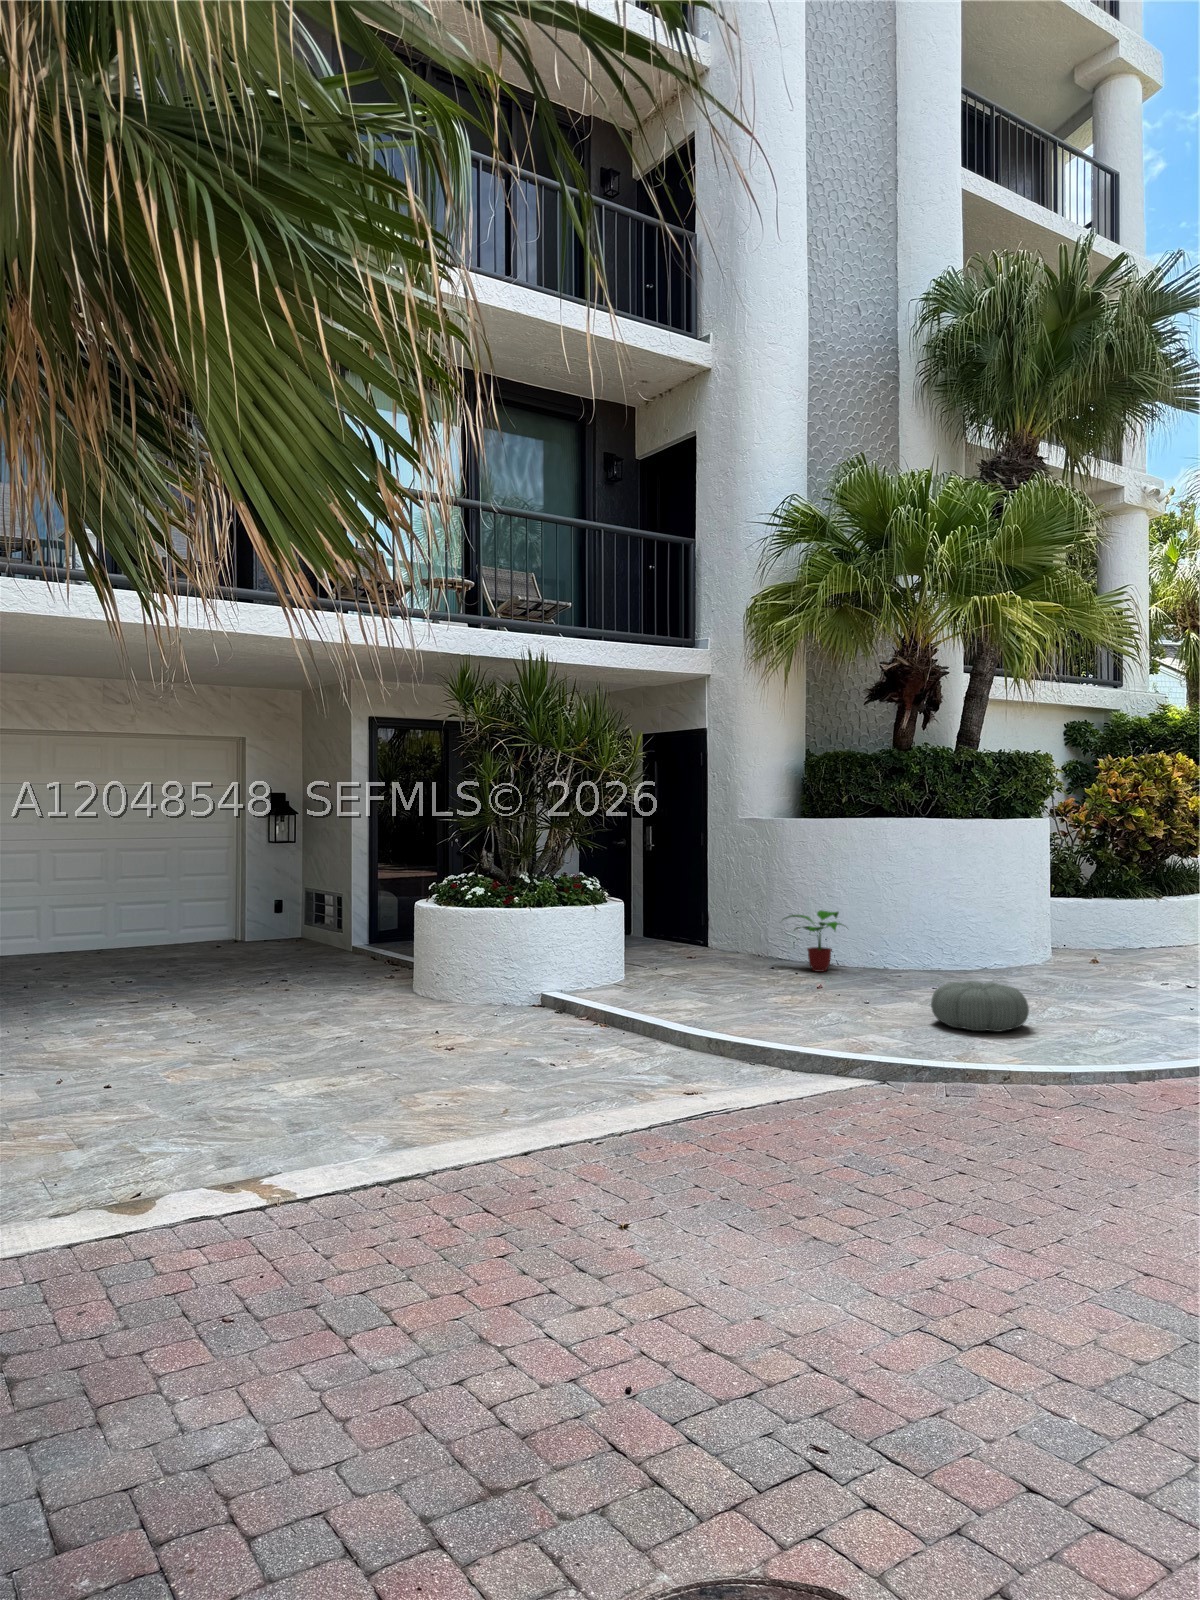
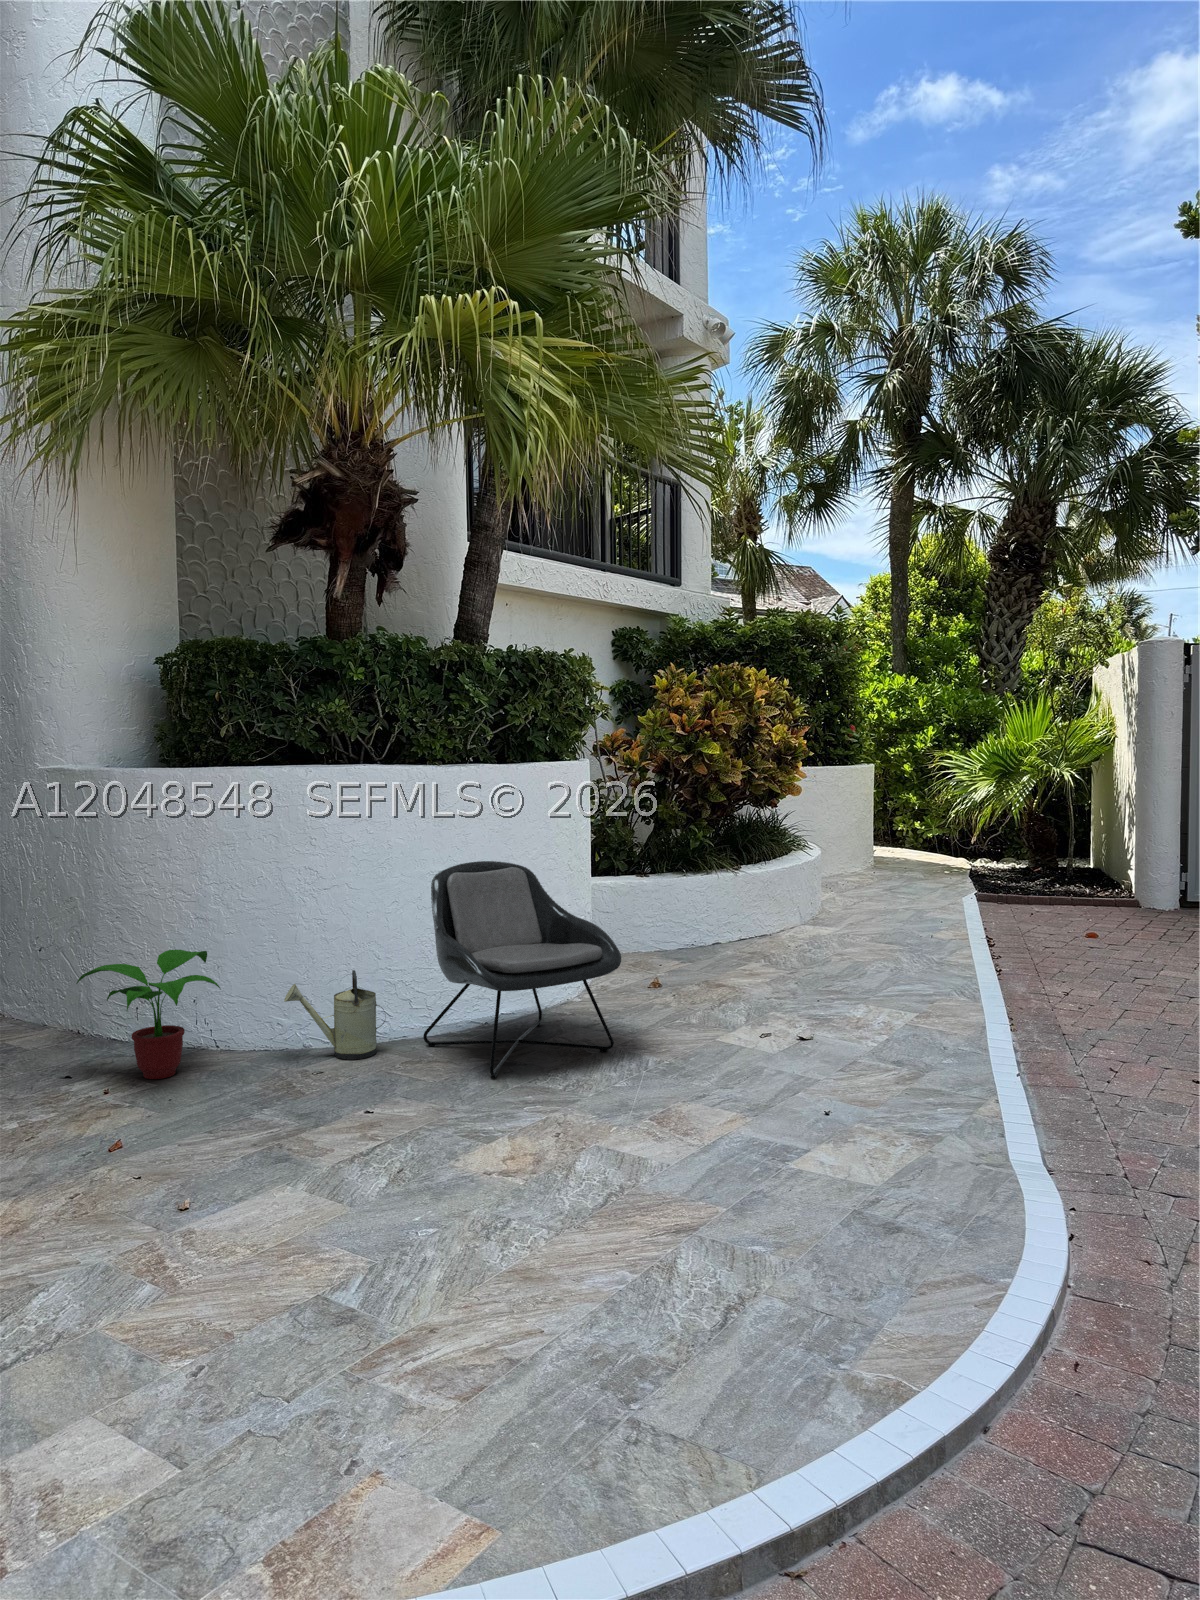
lounge chair: none [953,873,1071,983] -> present [423,861,621,1078]
watering can: none [880,927,933,973] -> present [284,970,385,1060]
pouf: present [931,981,1029,1032] -> none [283,1175,522,1354]

